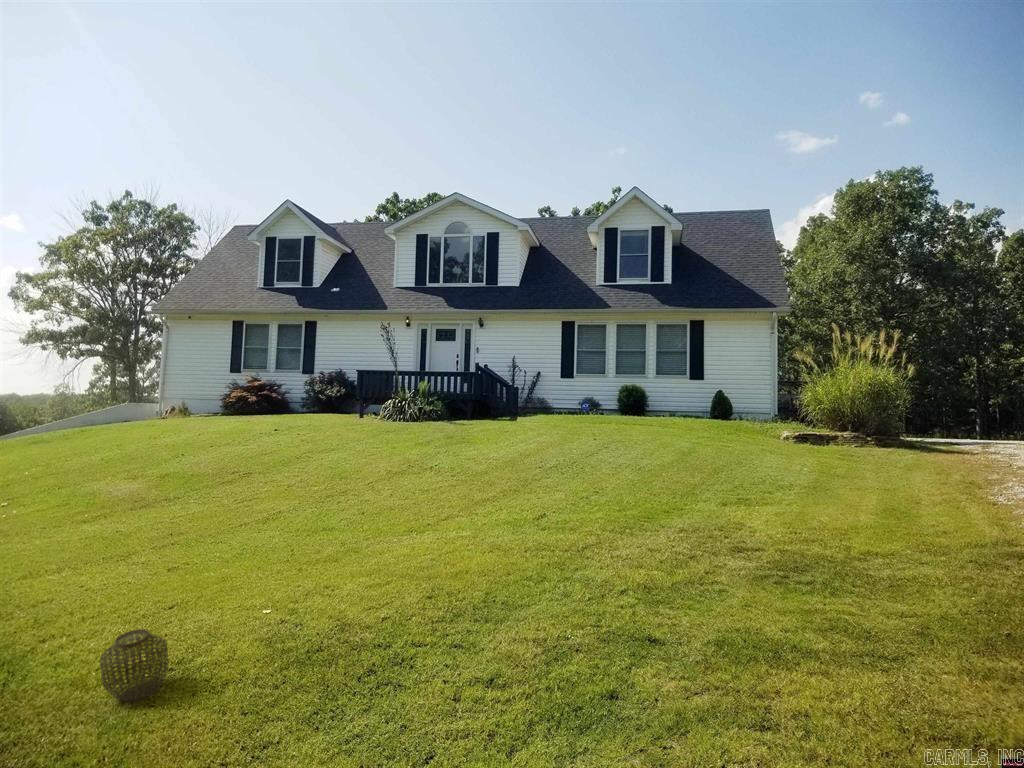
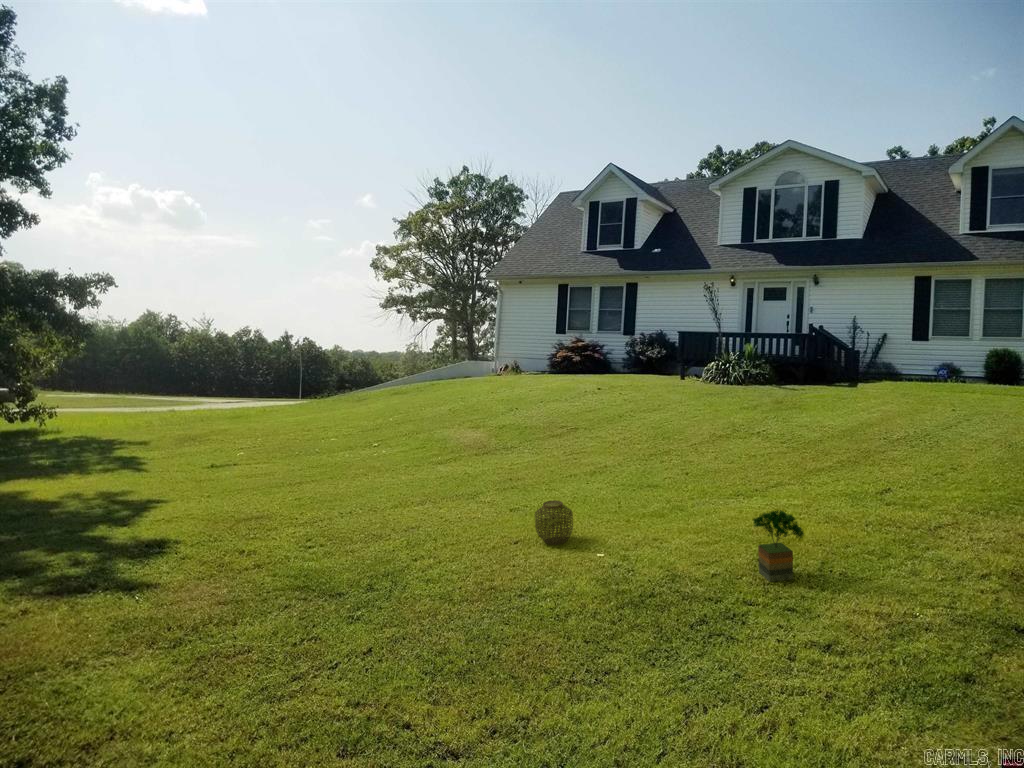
potted tree: none [422,612,490,720] -> present [753,510,804,582]

